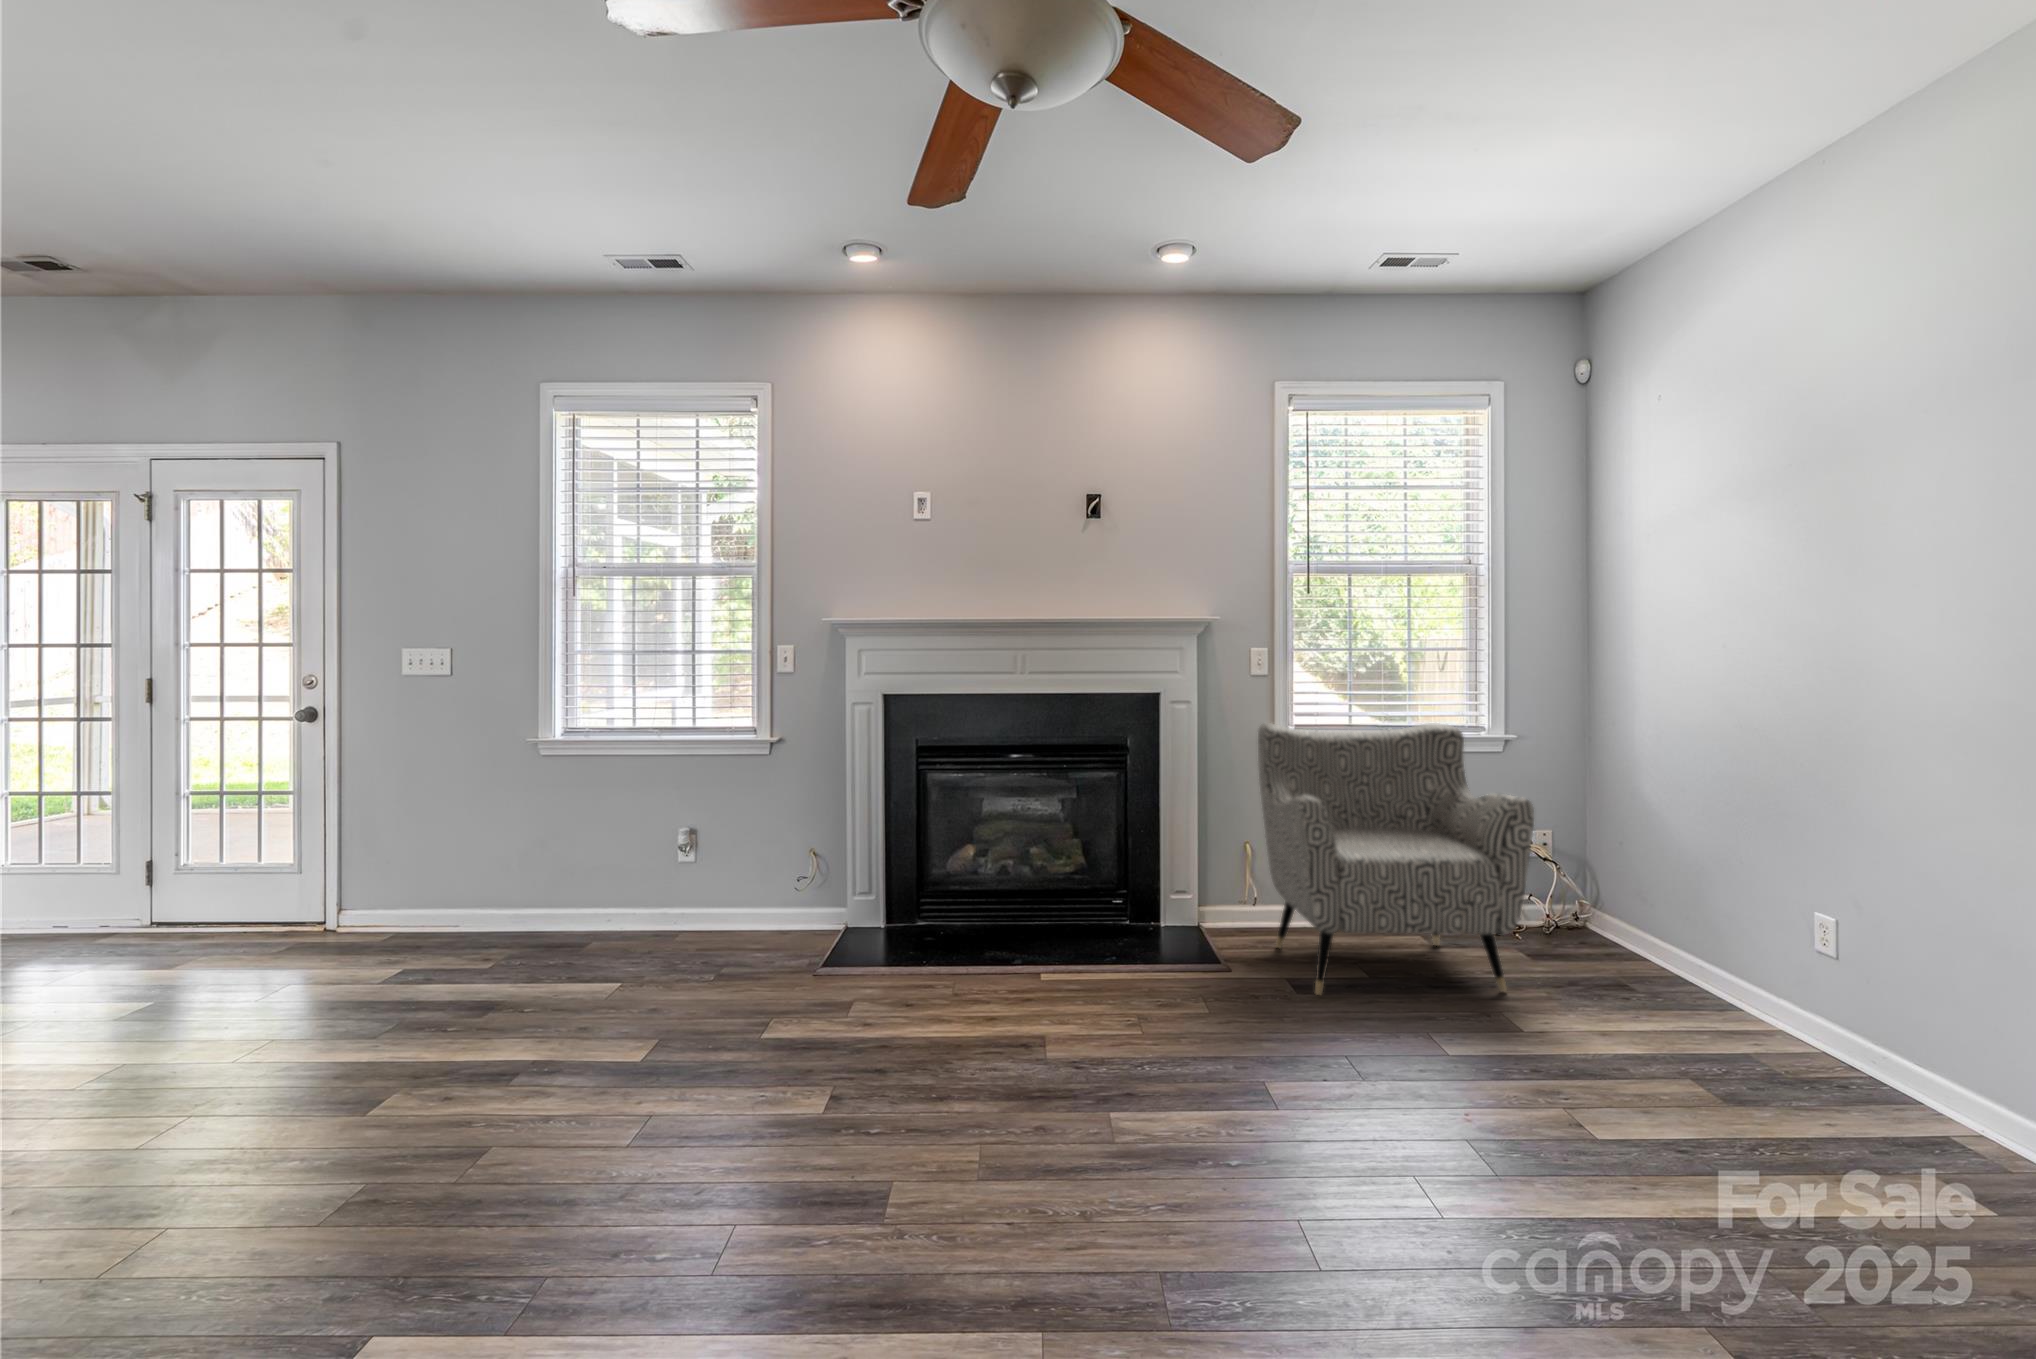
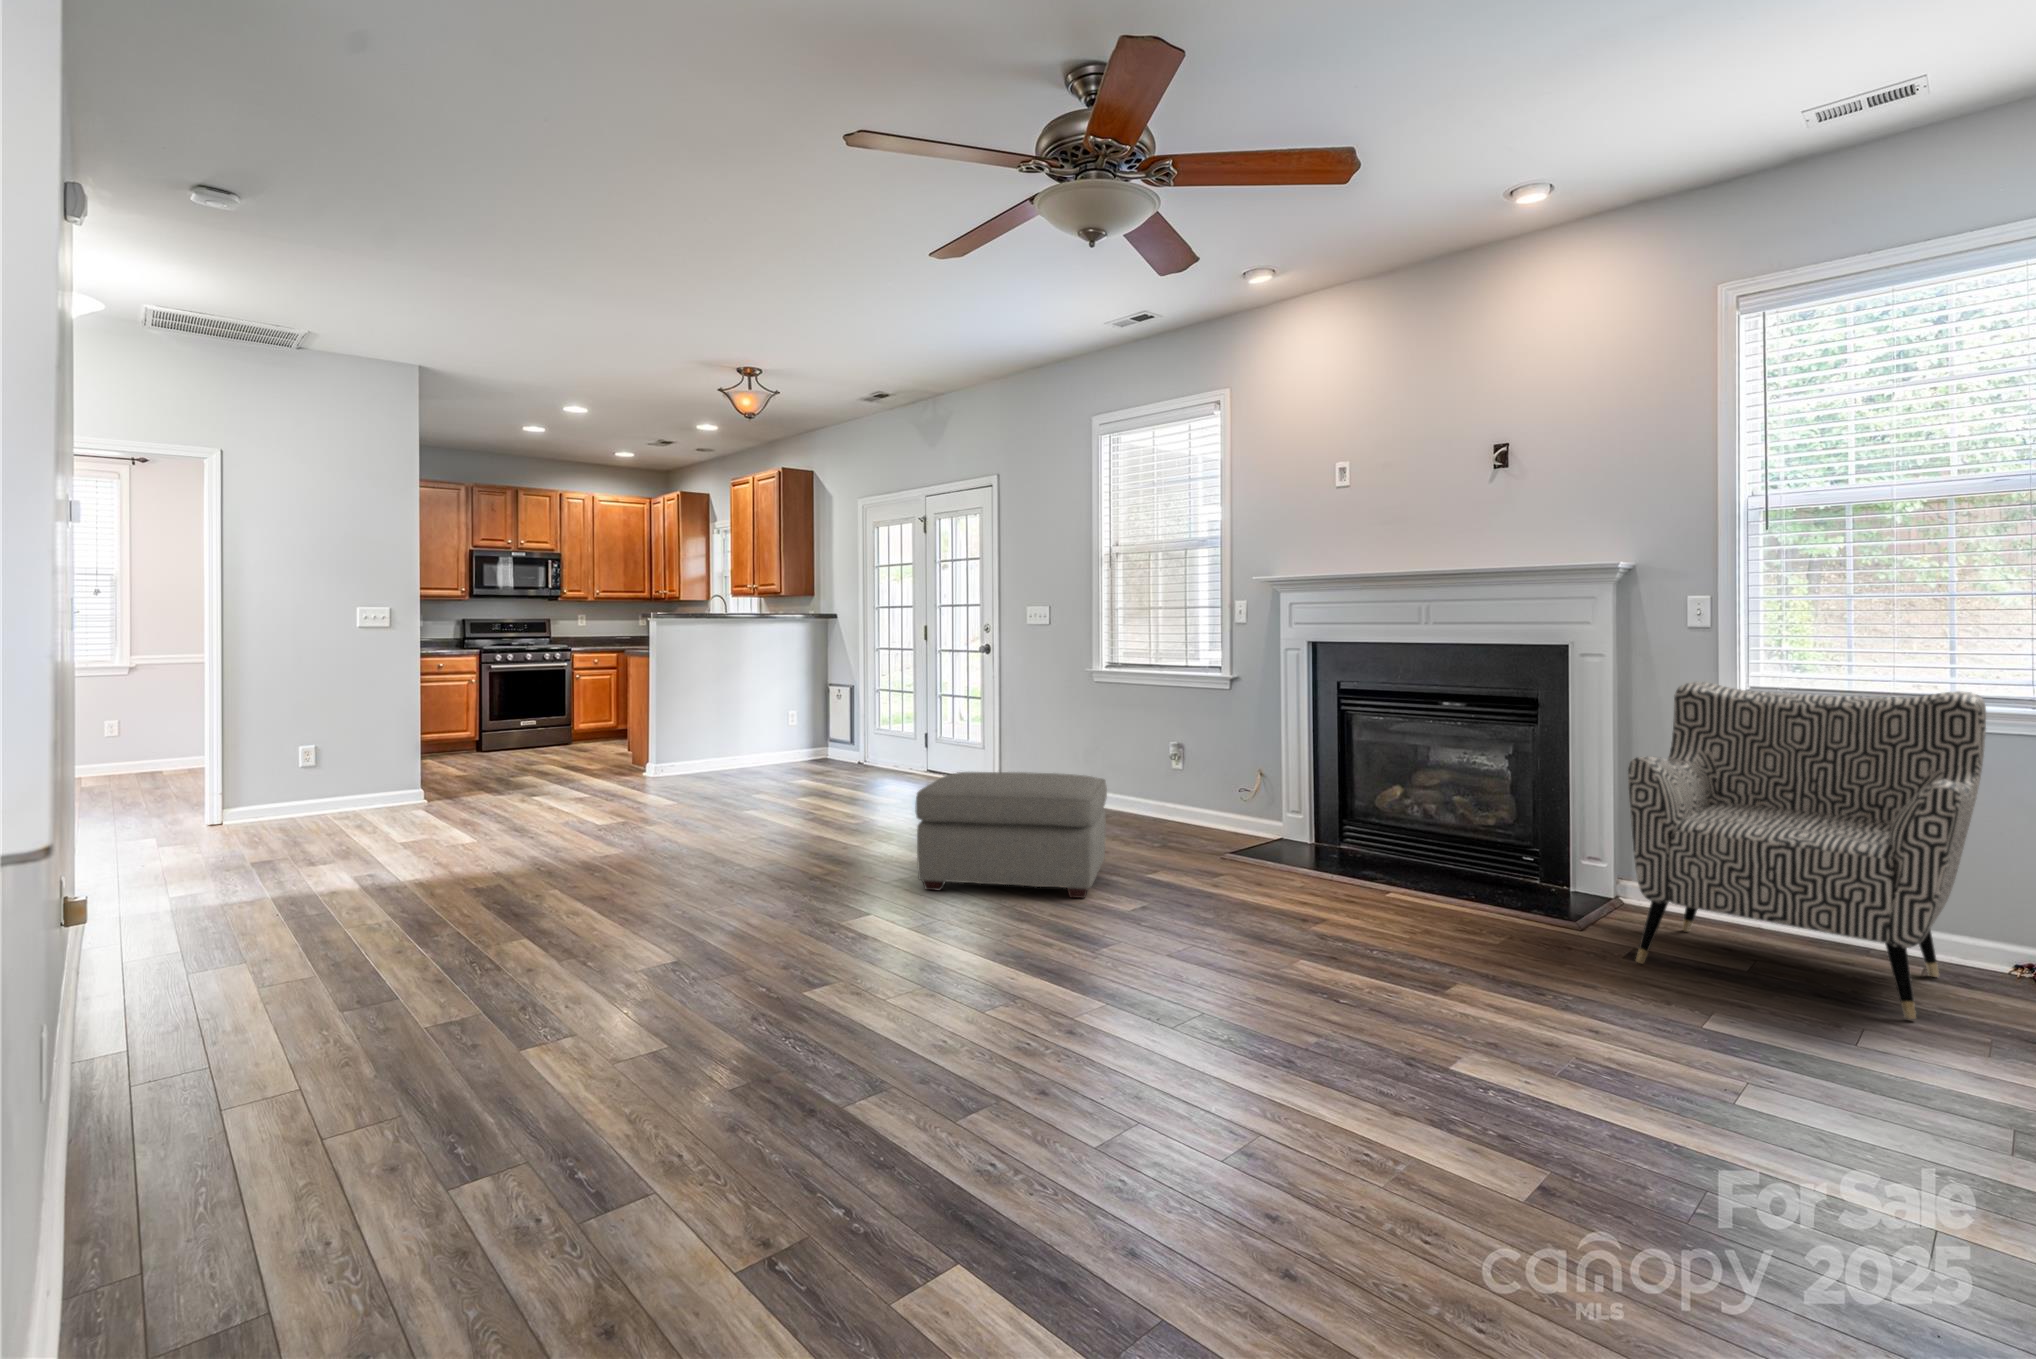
ottoman: none [356,904,736,1215] -> present [915,772,1107,898]

